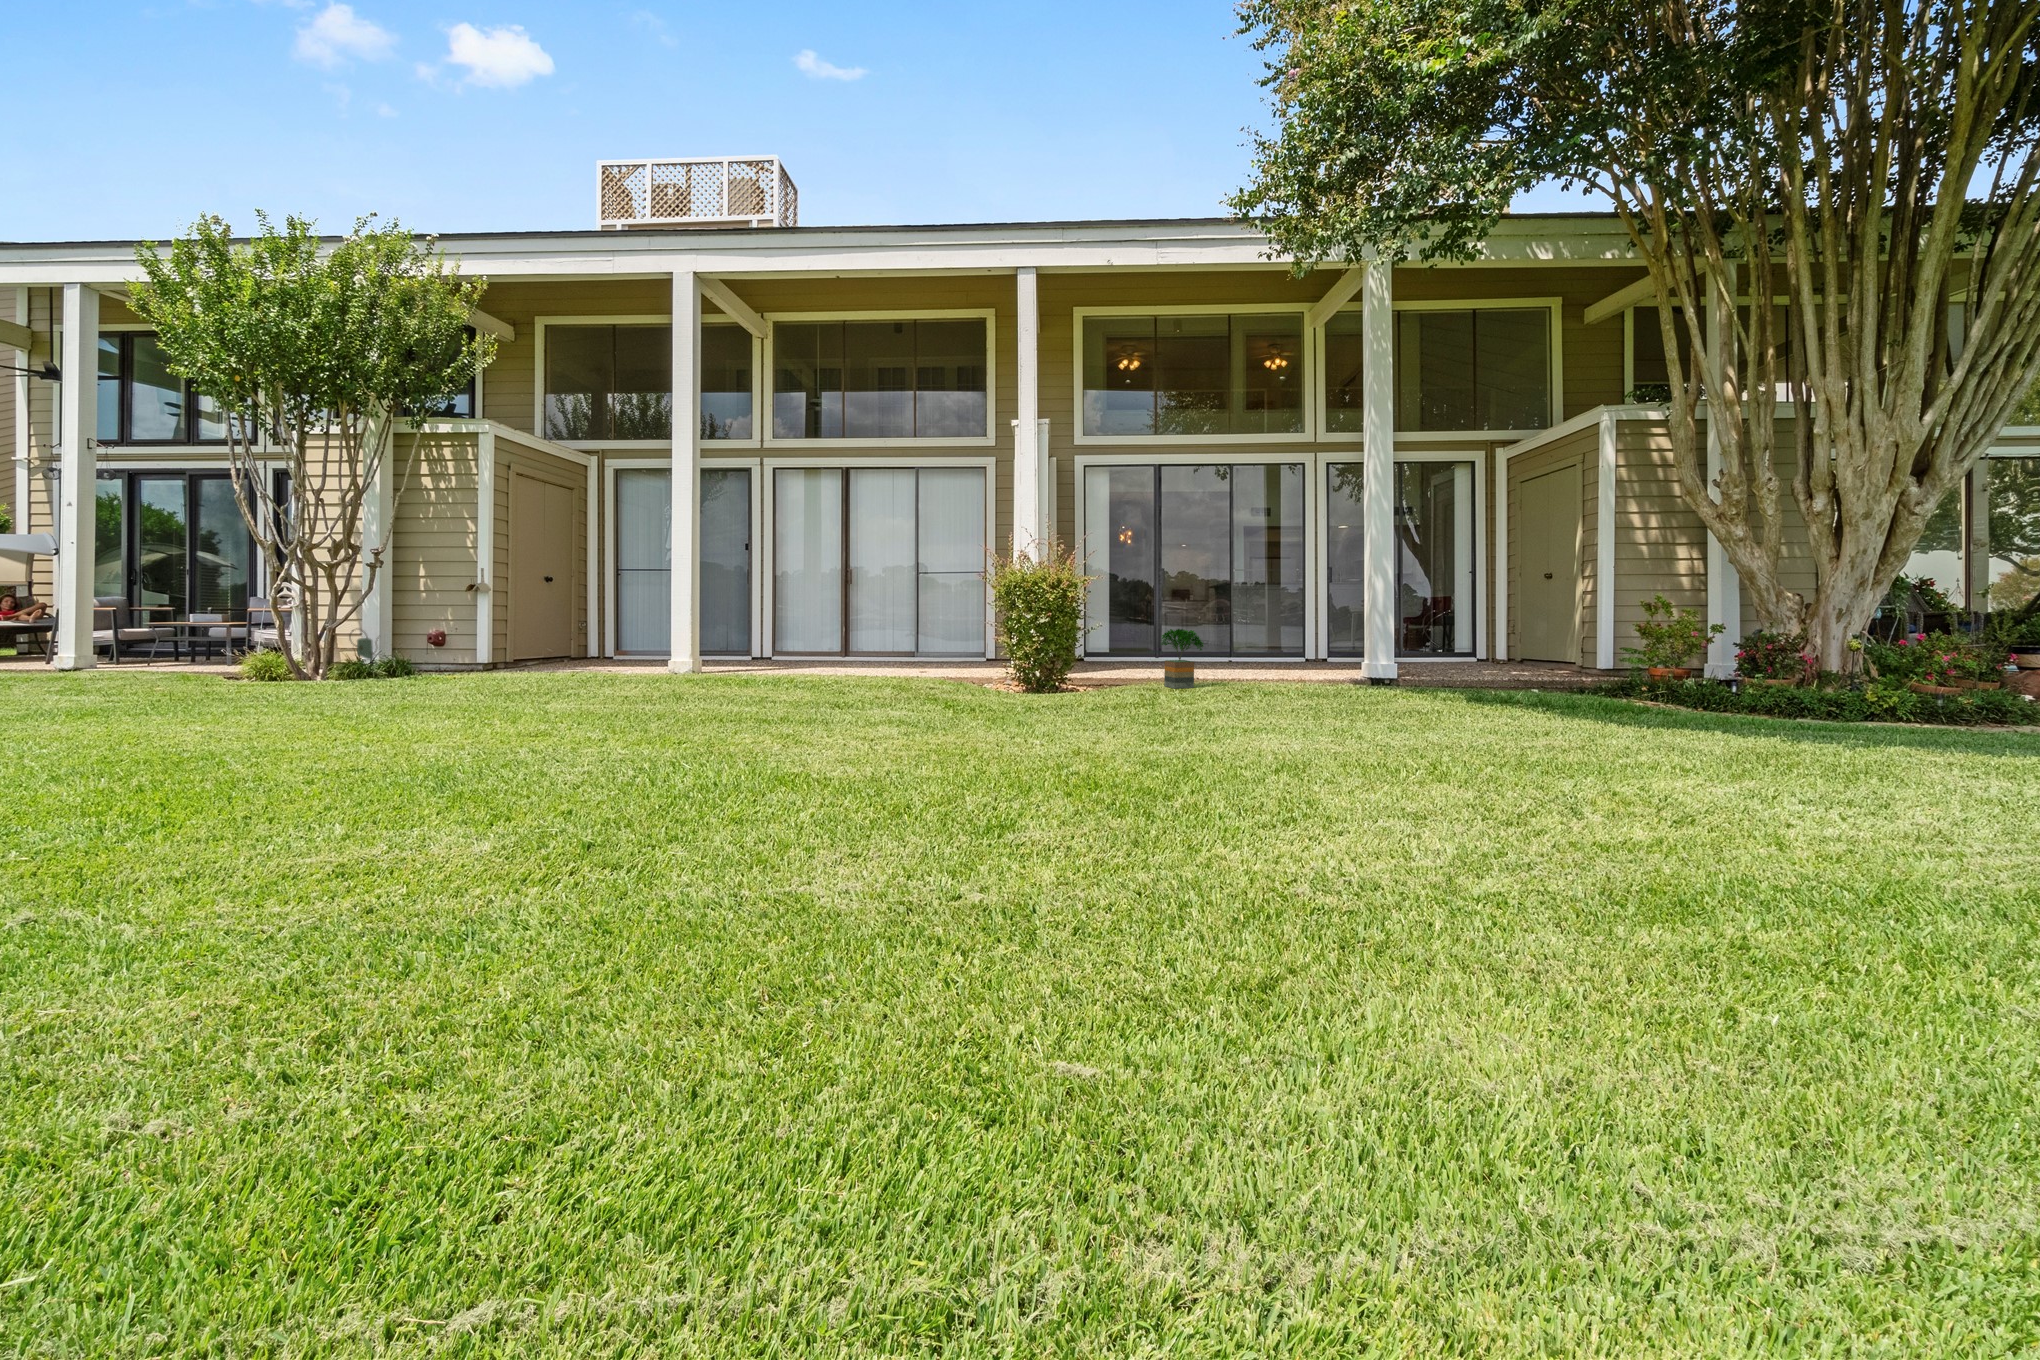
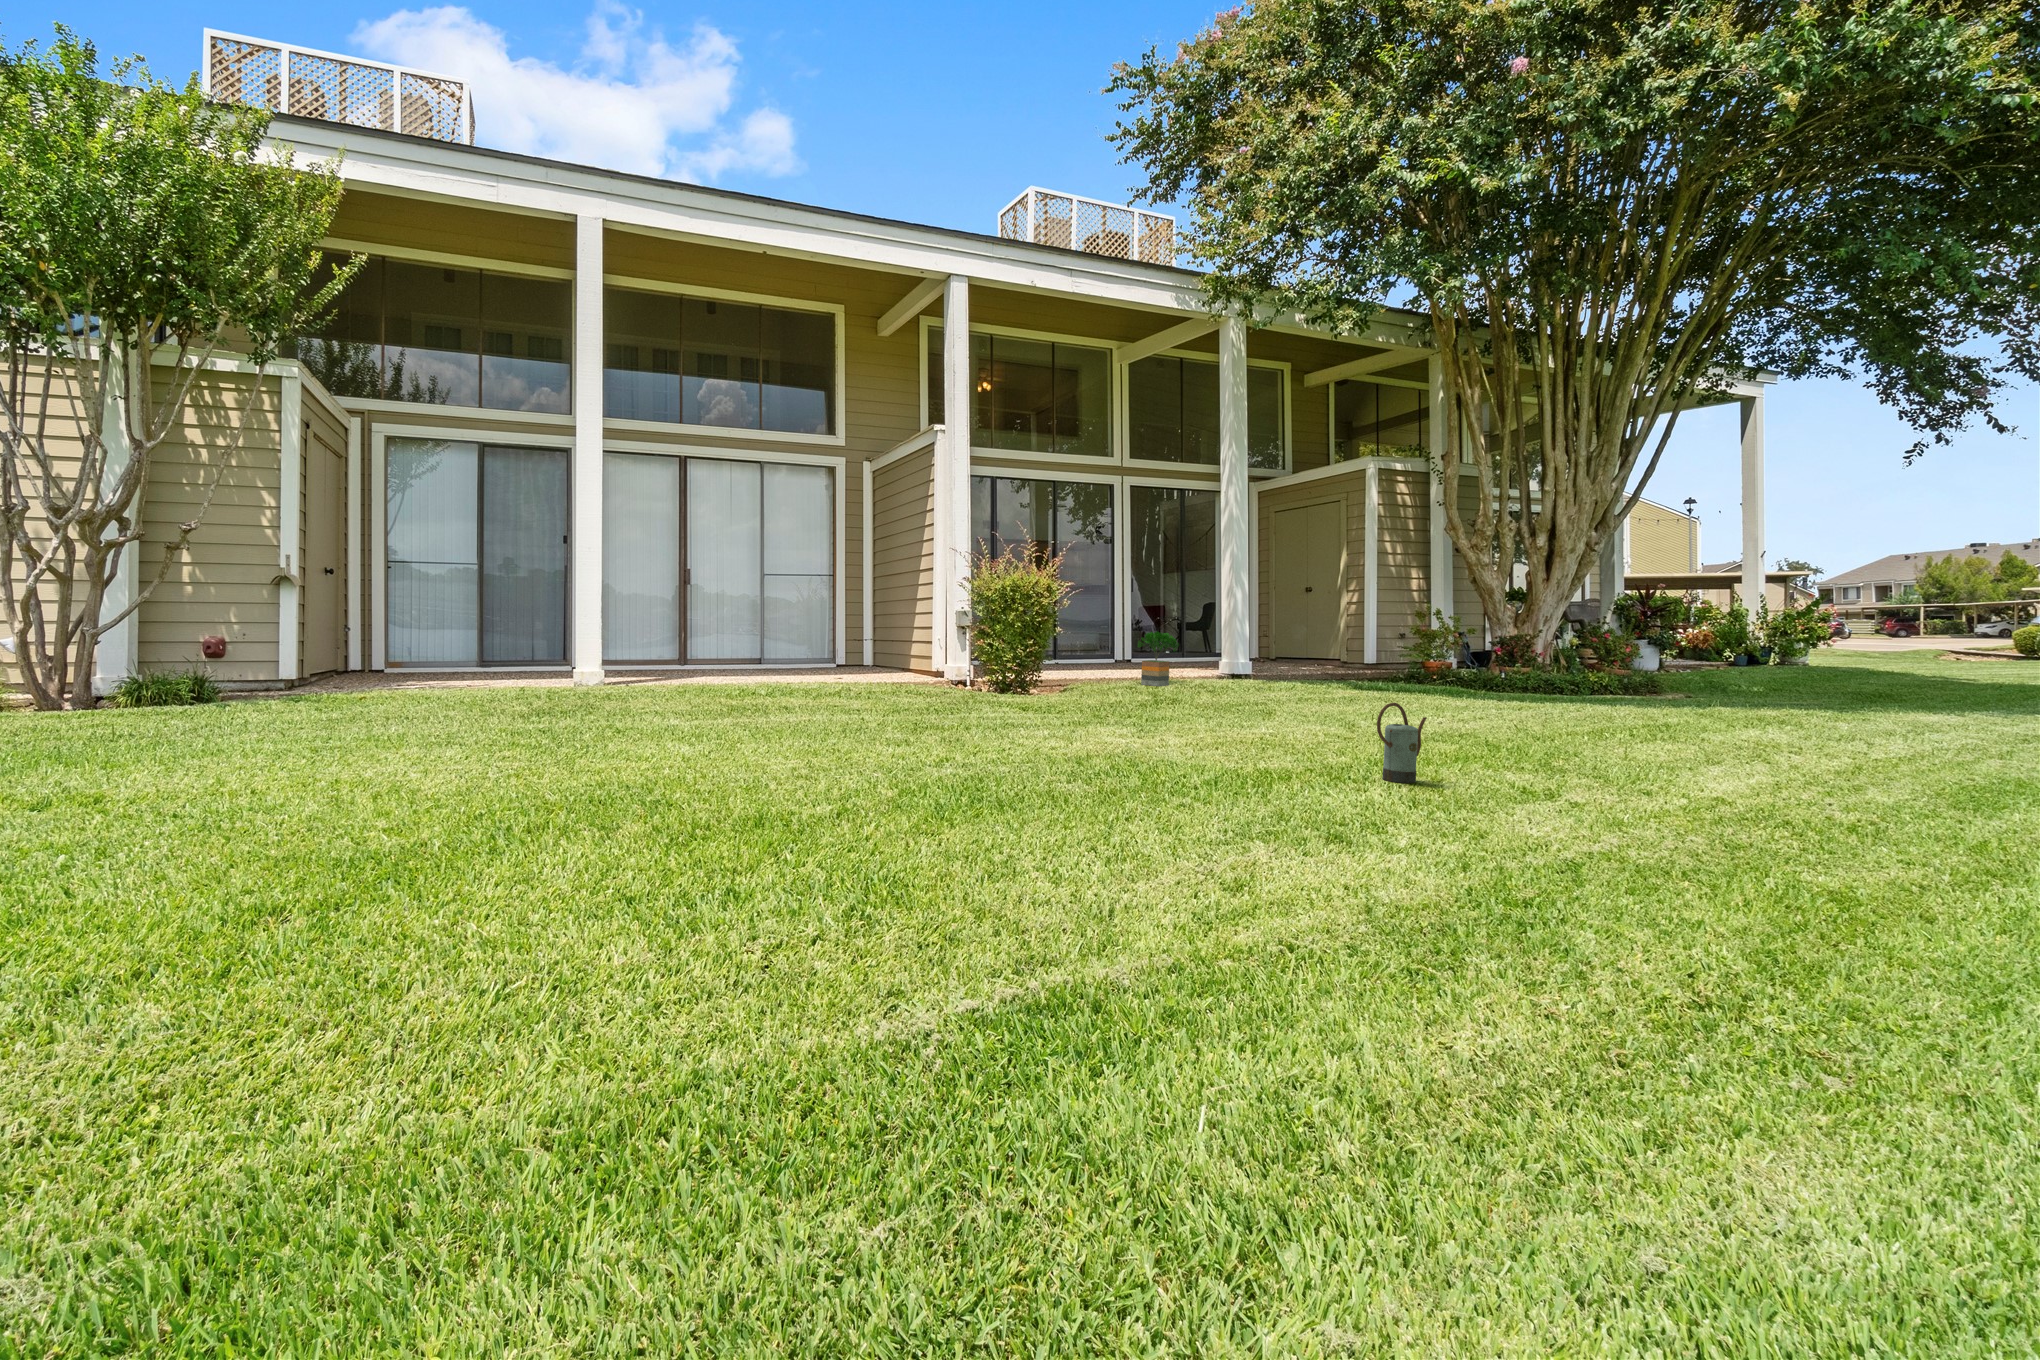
watering can: present [349,631,377,663] -> present [1377,703,1427,783]

